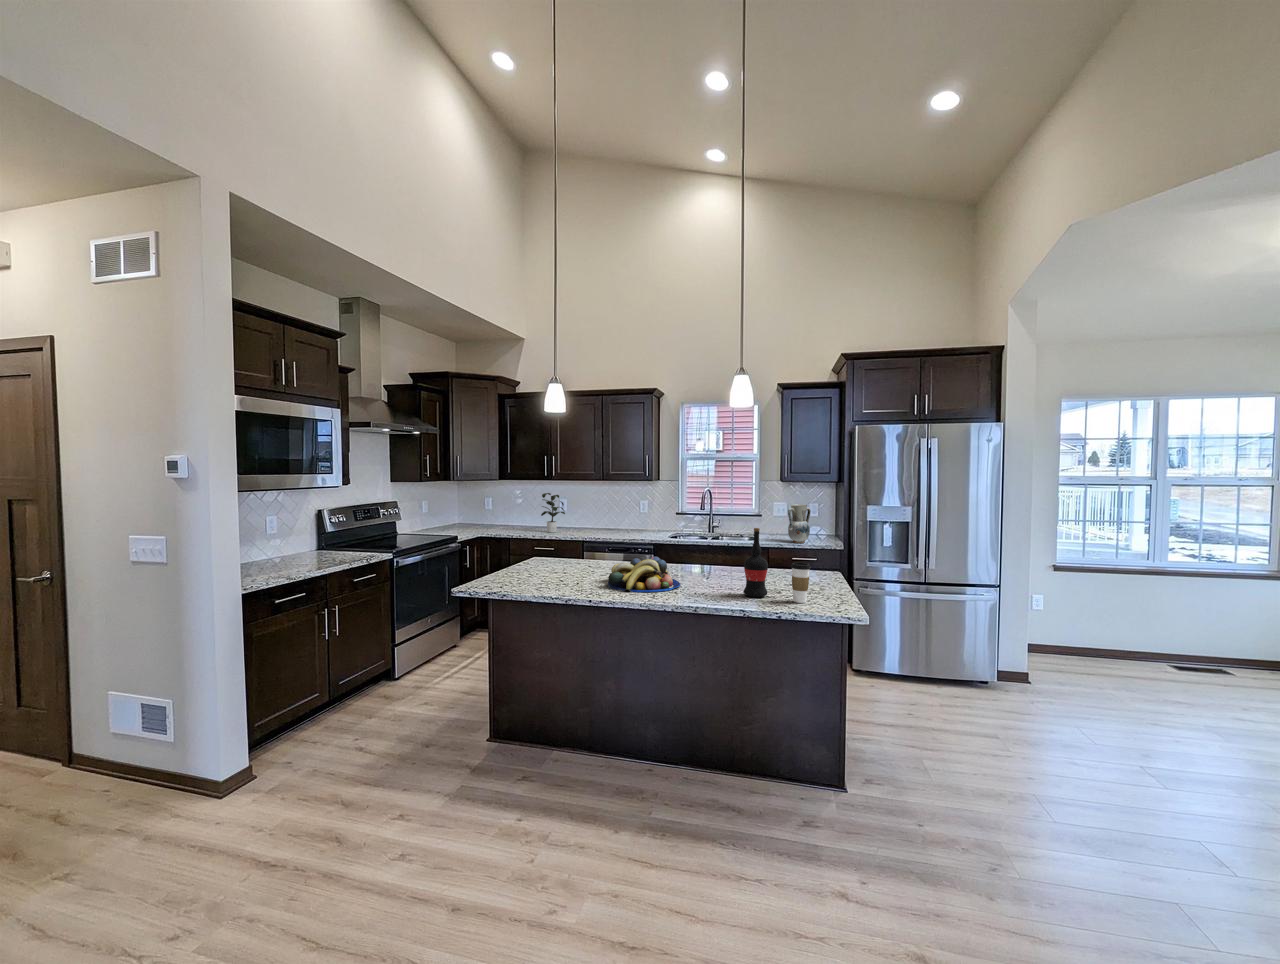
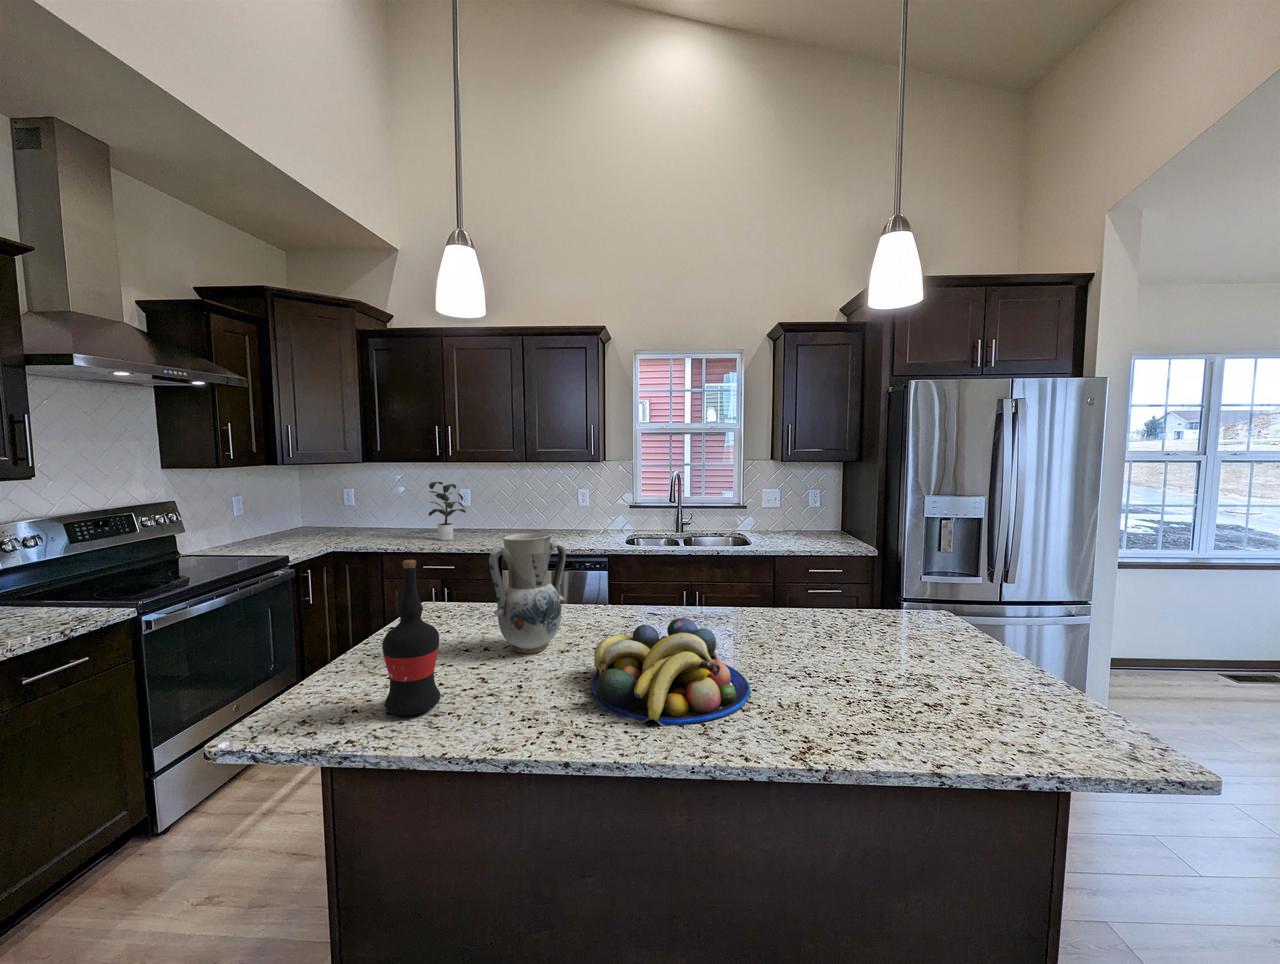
vase: present [788,504,811,543] -> present [489,532,566,653]
wine bottle: present [743,528,768,597] -> present [382,560,441,716]
coffee cup: present [791,563,811,603] -> none [1034,640,1089,737]

